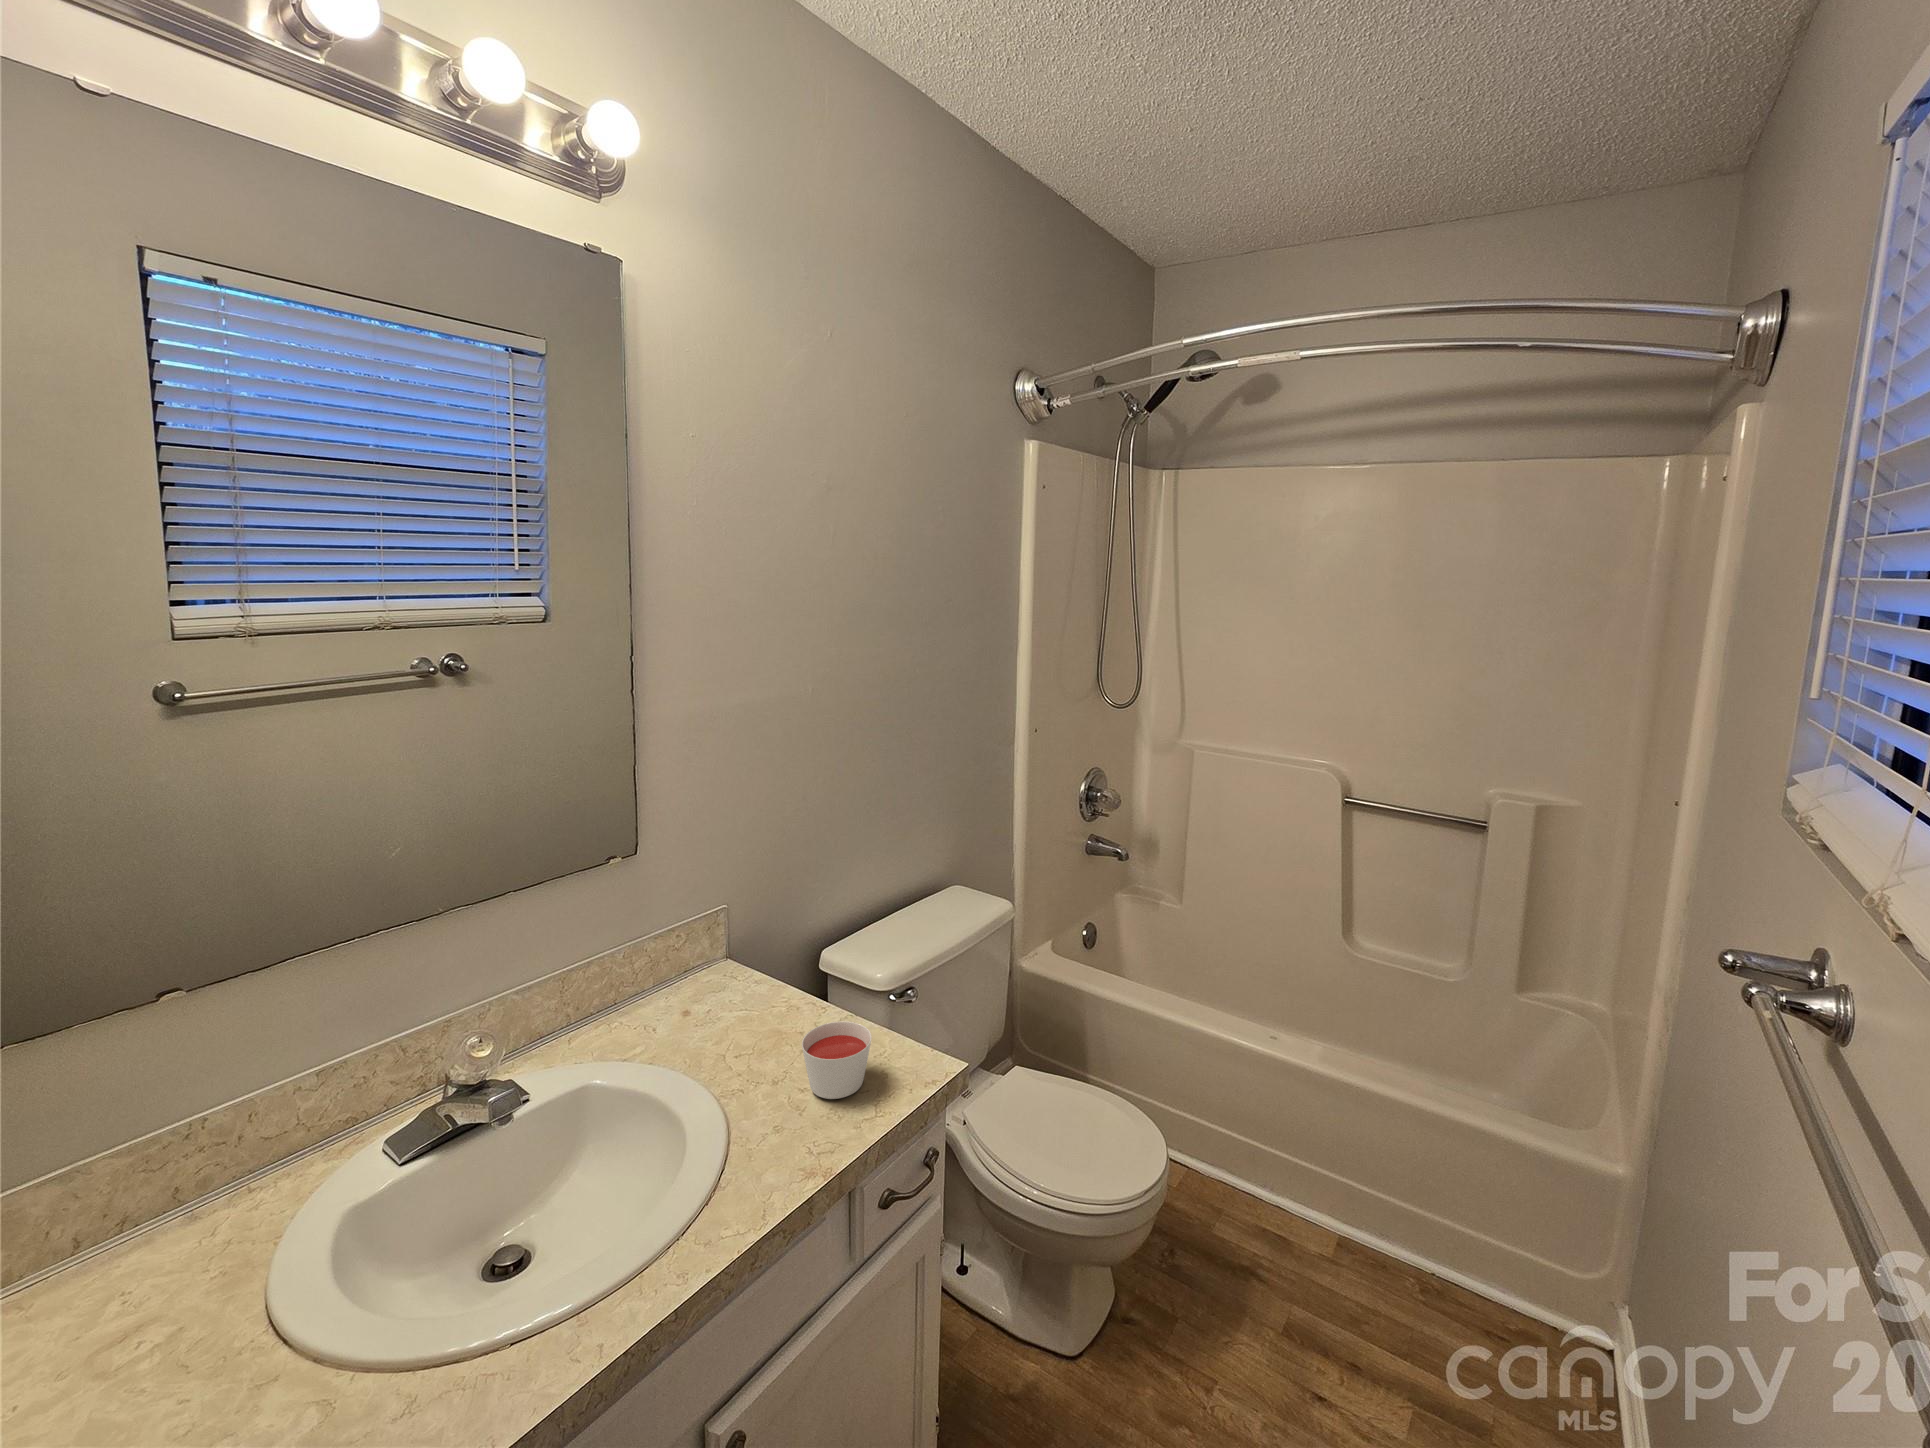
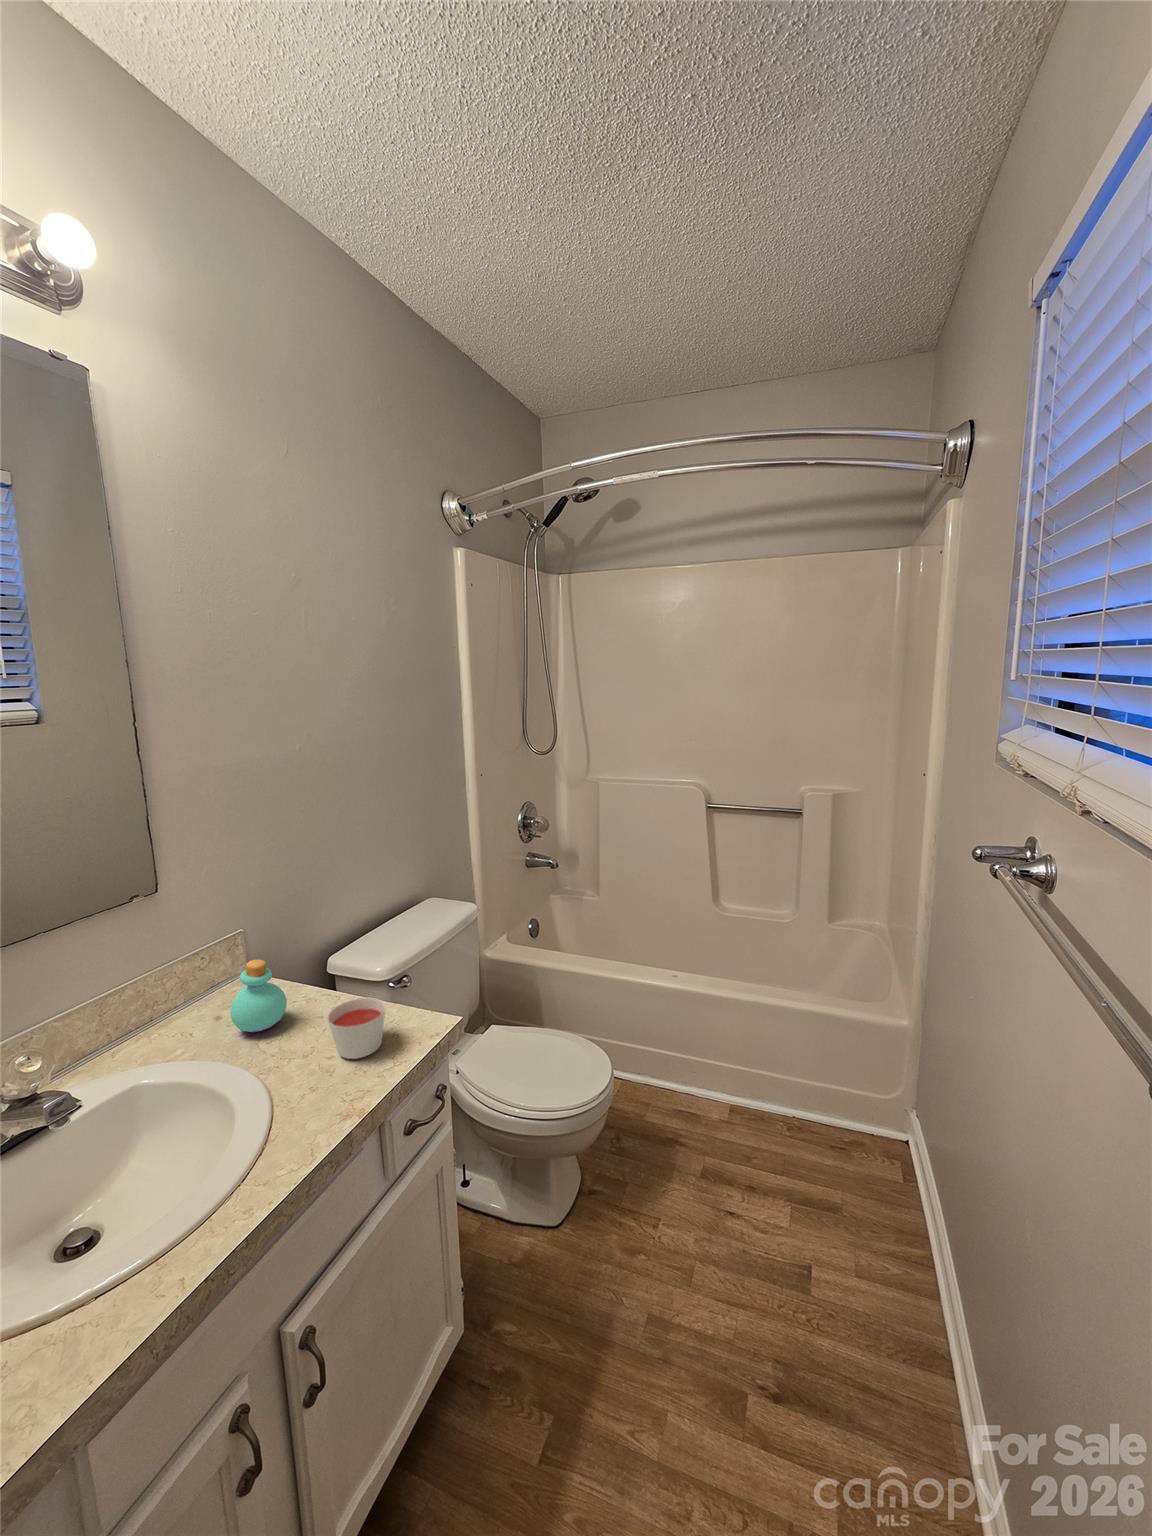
perfume bottle: none [698,953,762,1041] -> present [230,960,287,1032]

